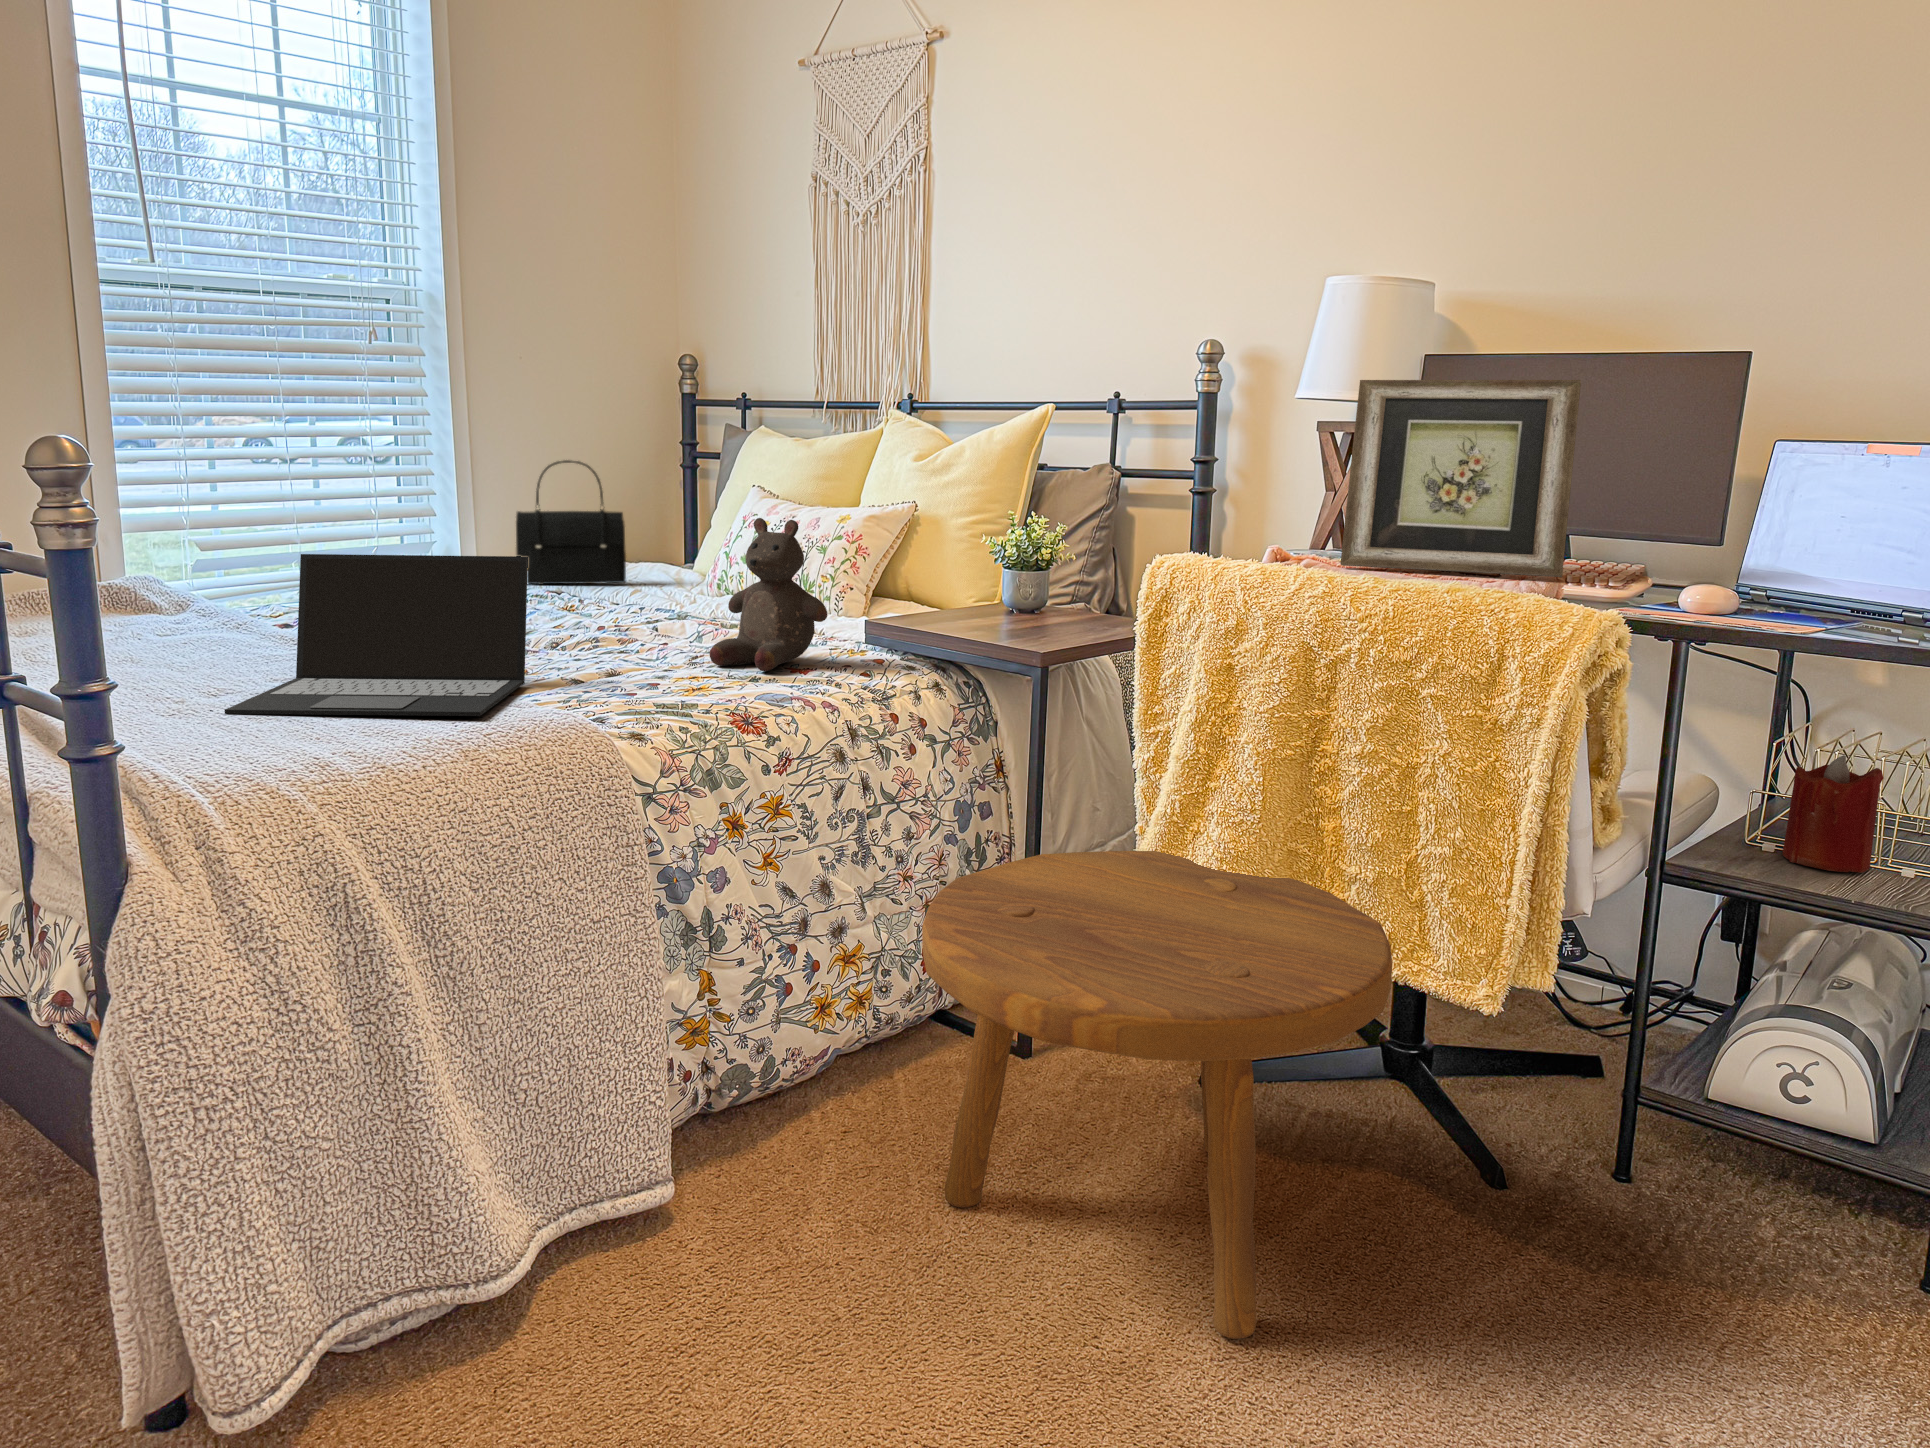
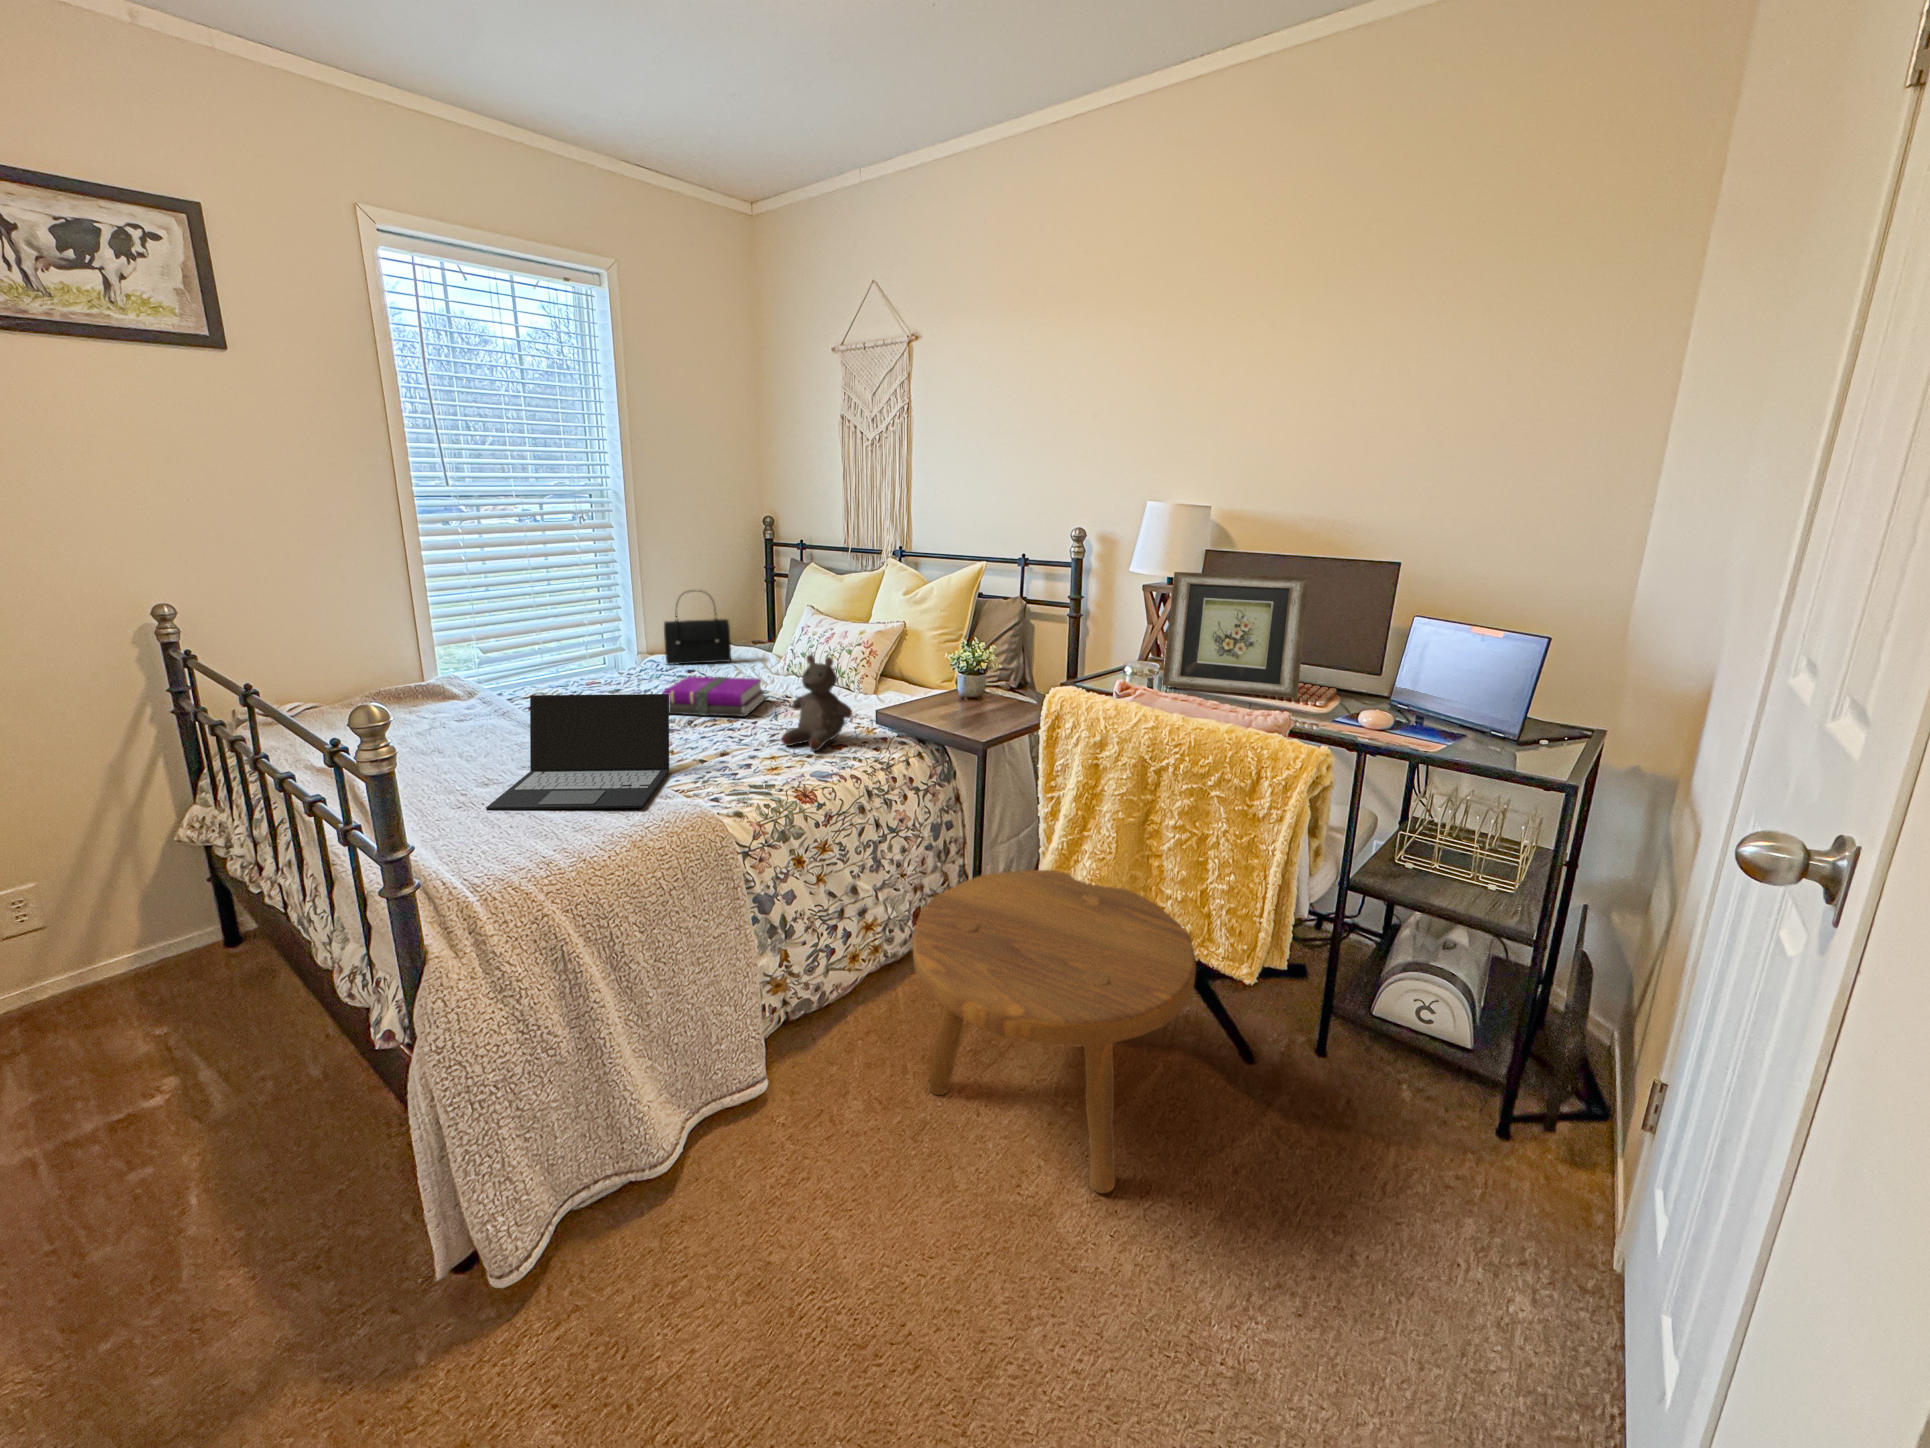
notebook: none [509,580,683,635] -> present [663,676,765,716]
candle: present [1782,755,1883,873] -> none [1429,820,1491,892]

